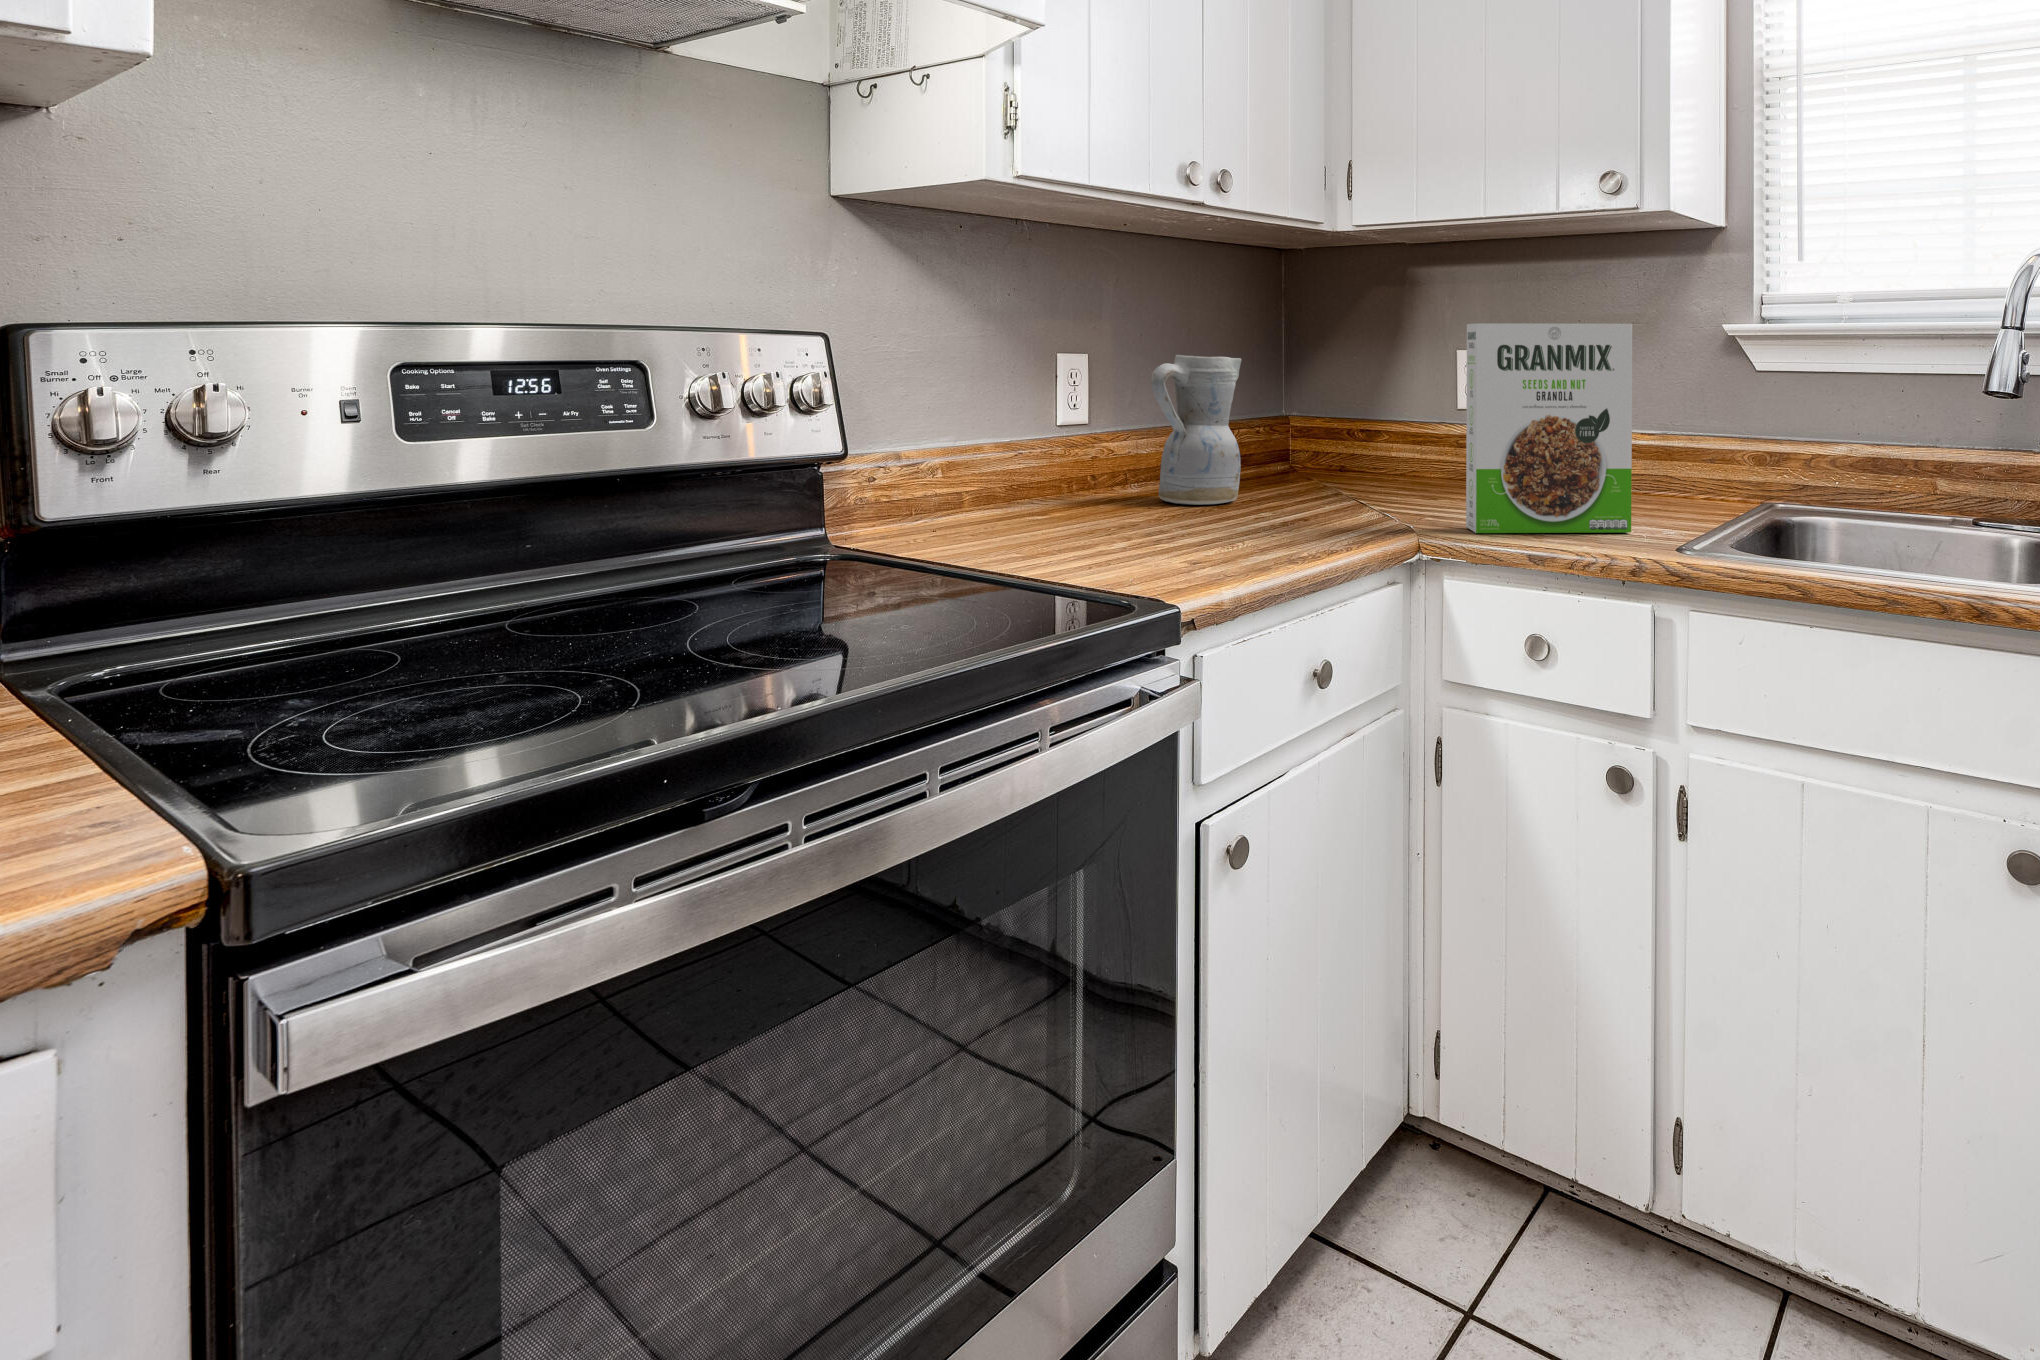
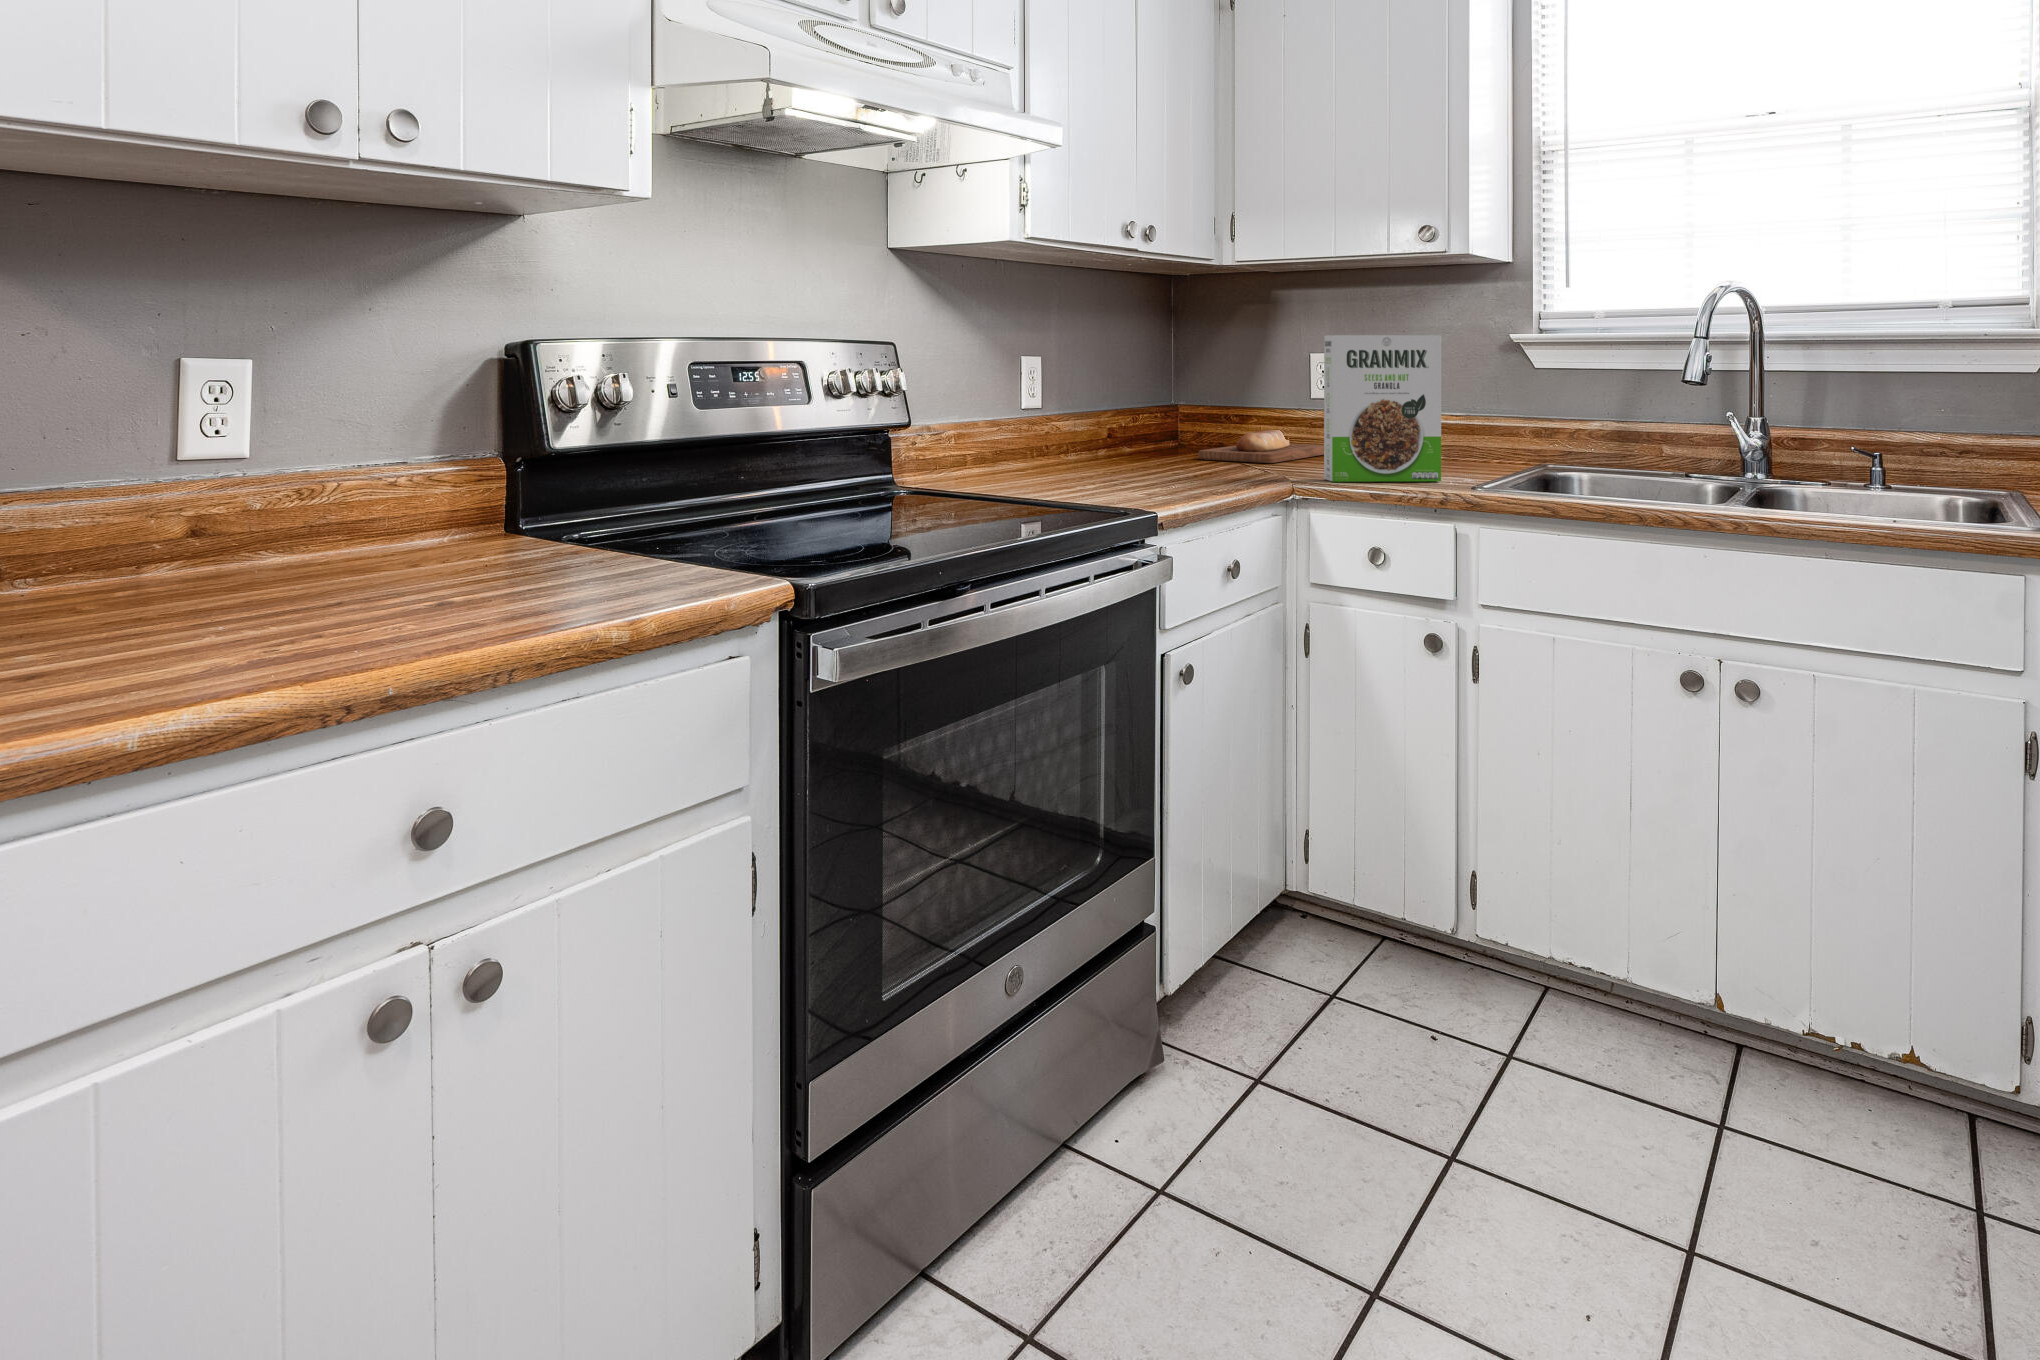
ceramic pitcher: present [1151,355,1241,505] -> none [1090,358,1154,467]
bread loaf: none [1308,448,1483,497] -> present [1198,429,1324,463]

